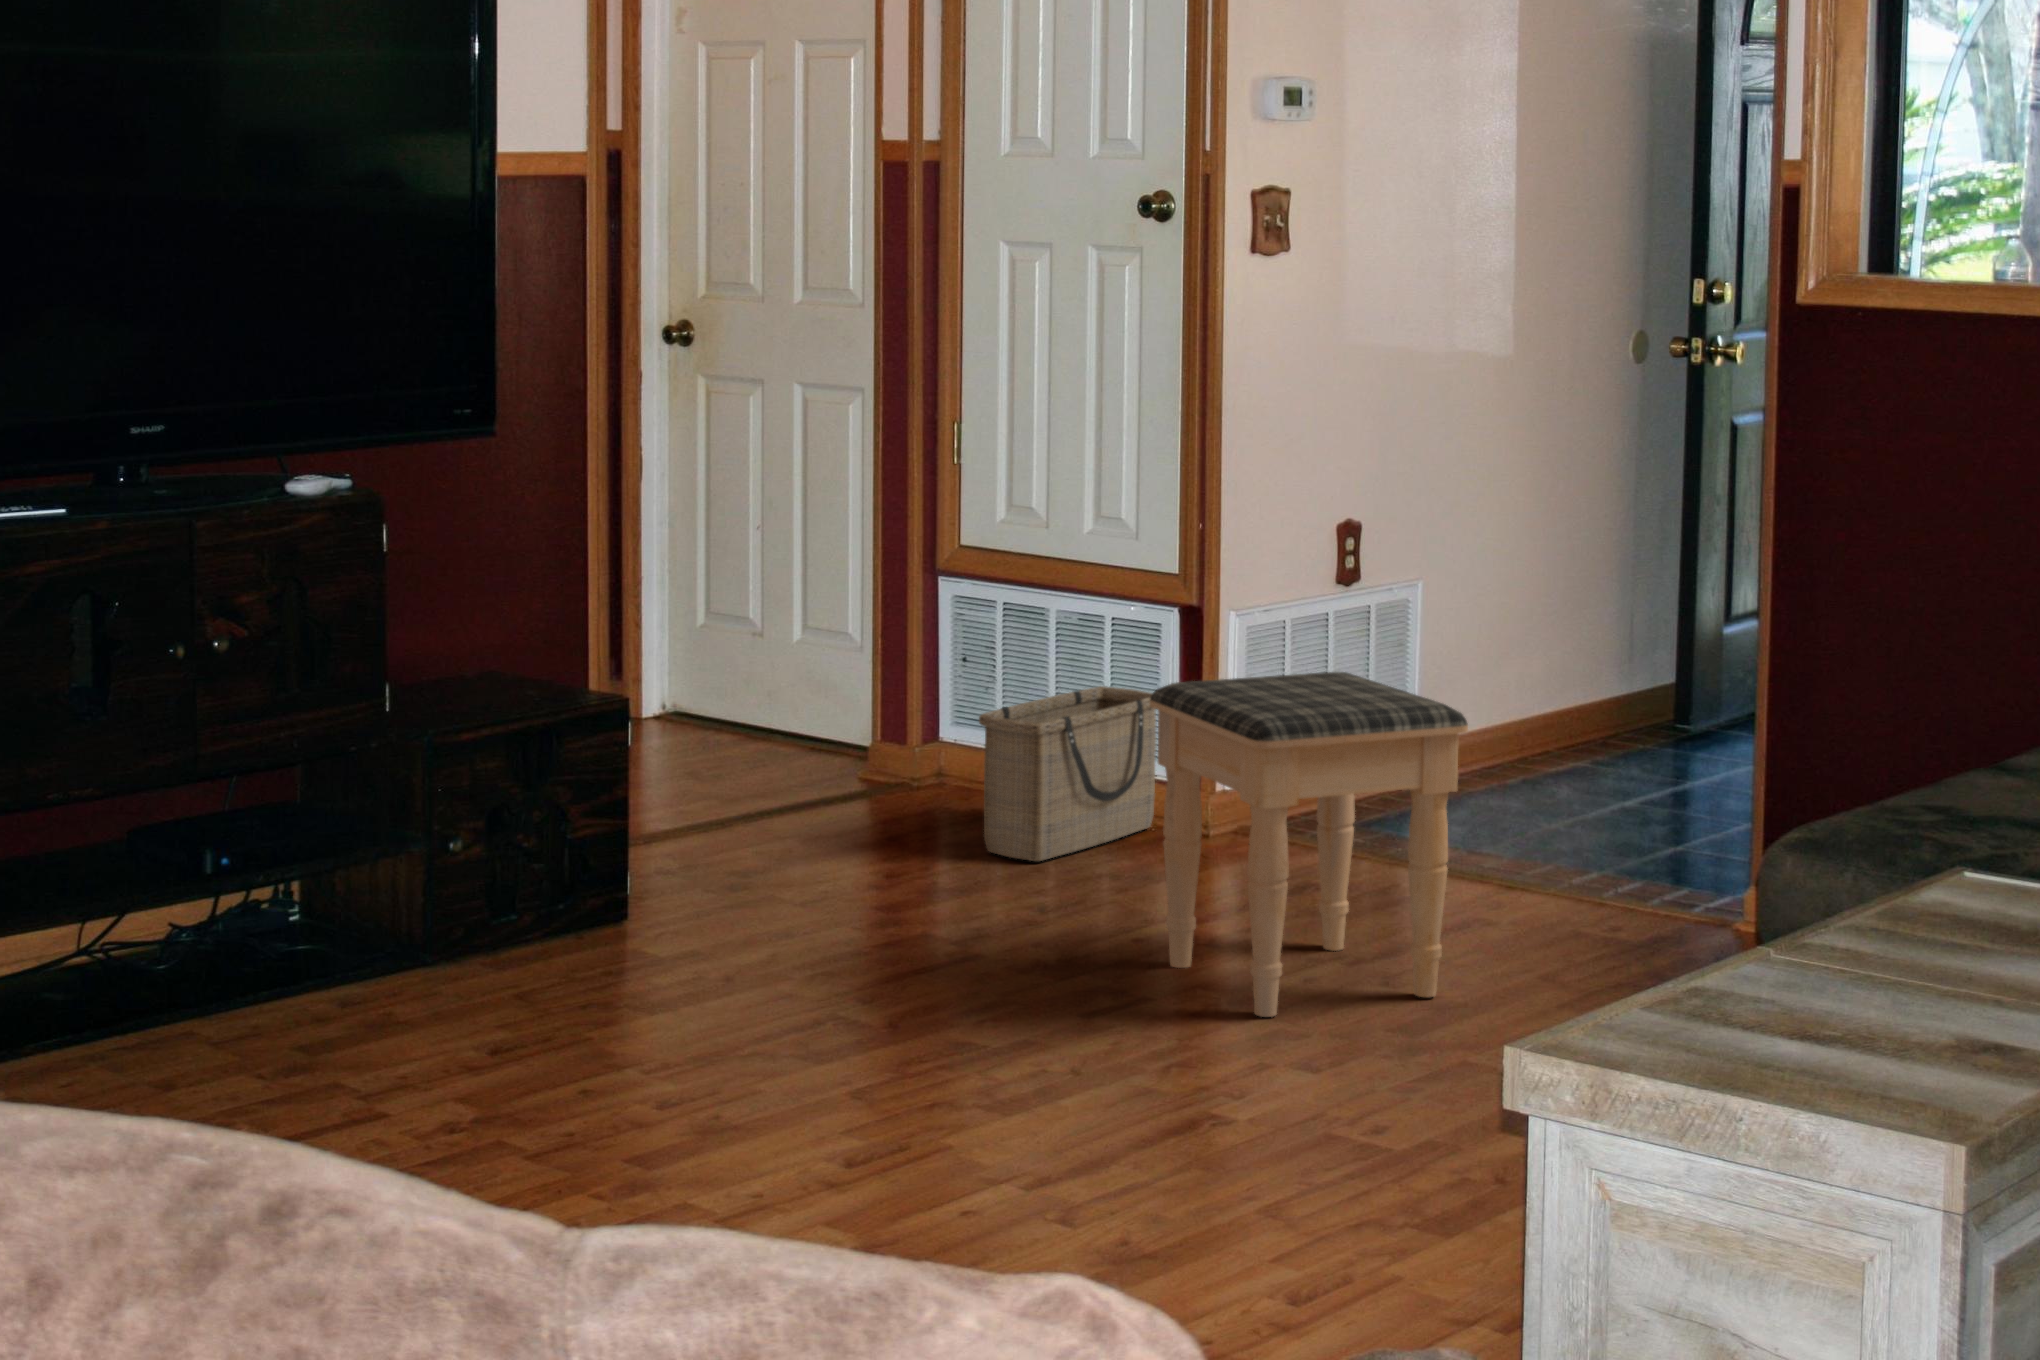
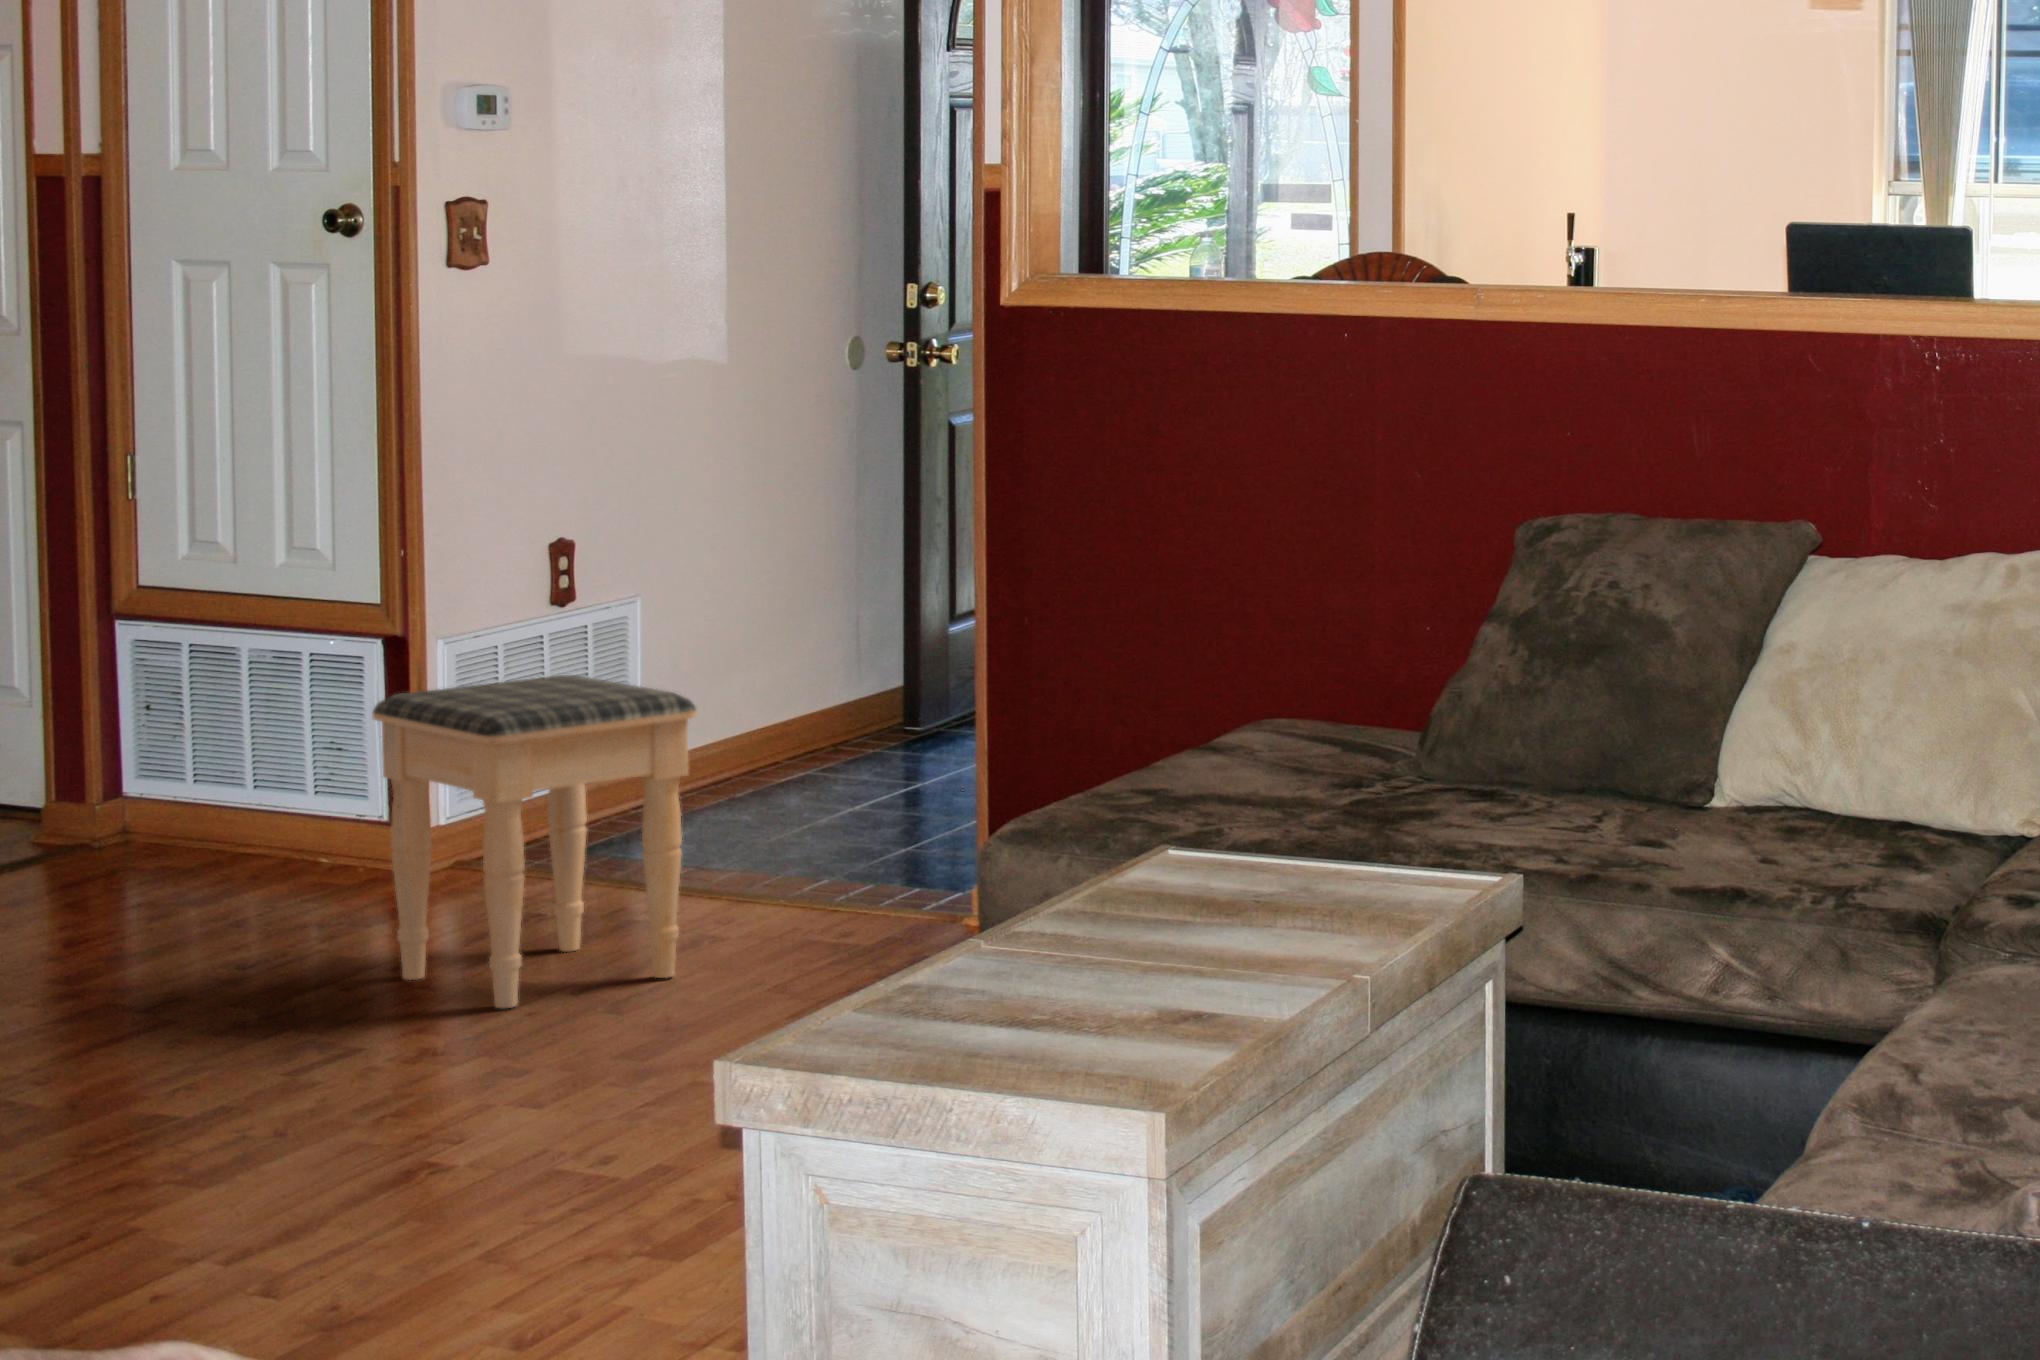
basket: present [979,686,1156,861] -> none [173,725,373,907]

